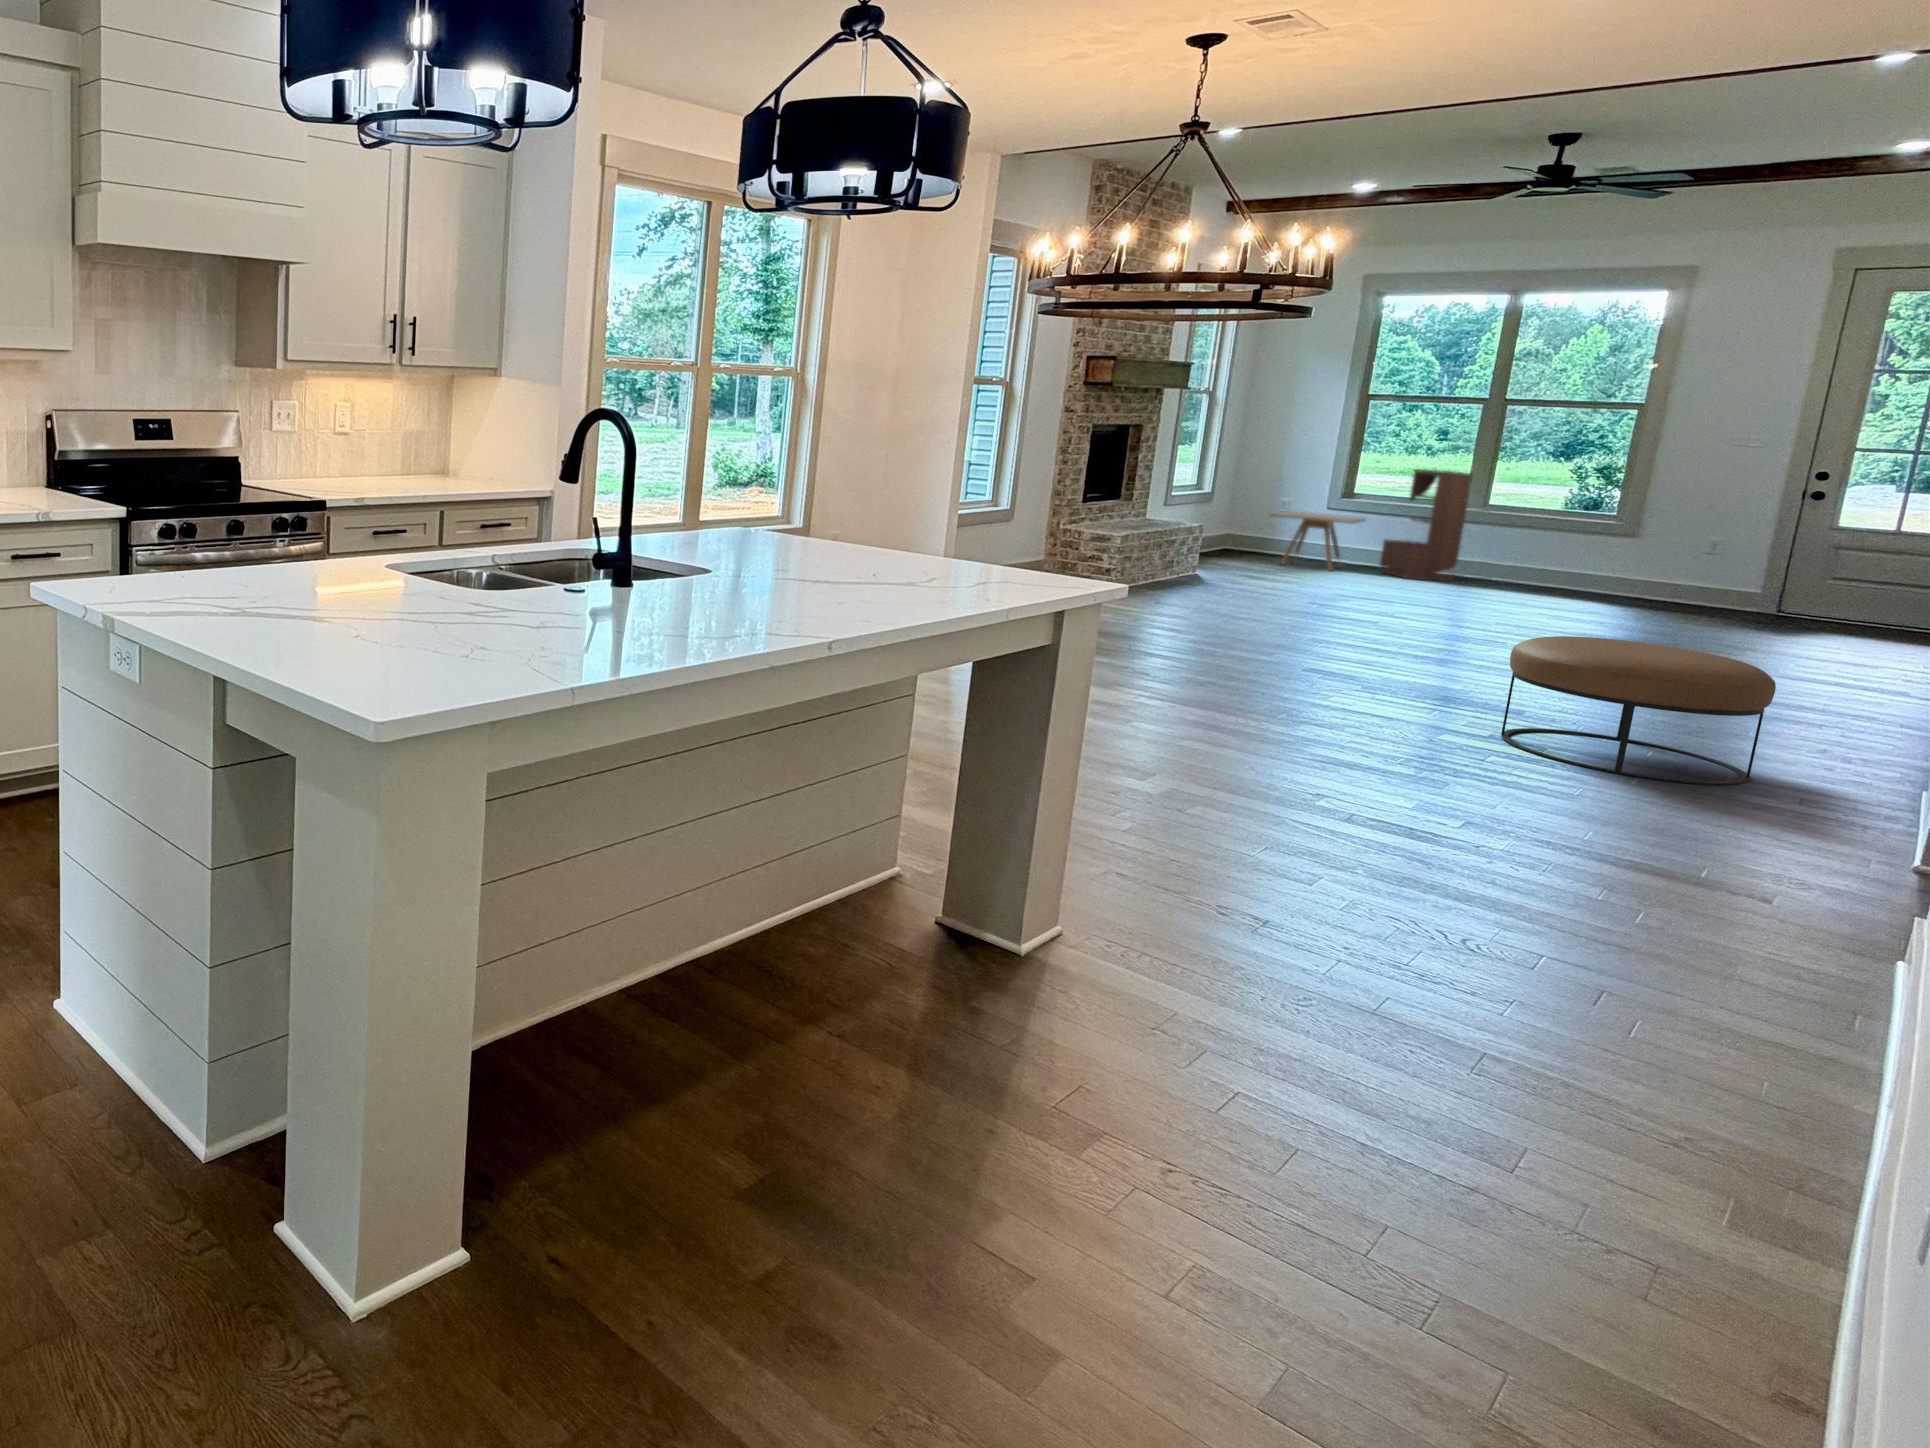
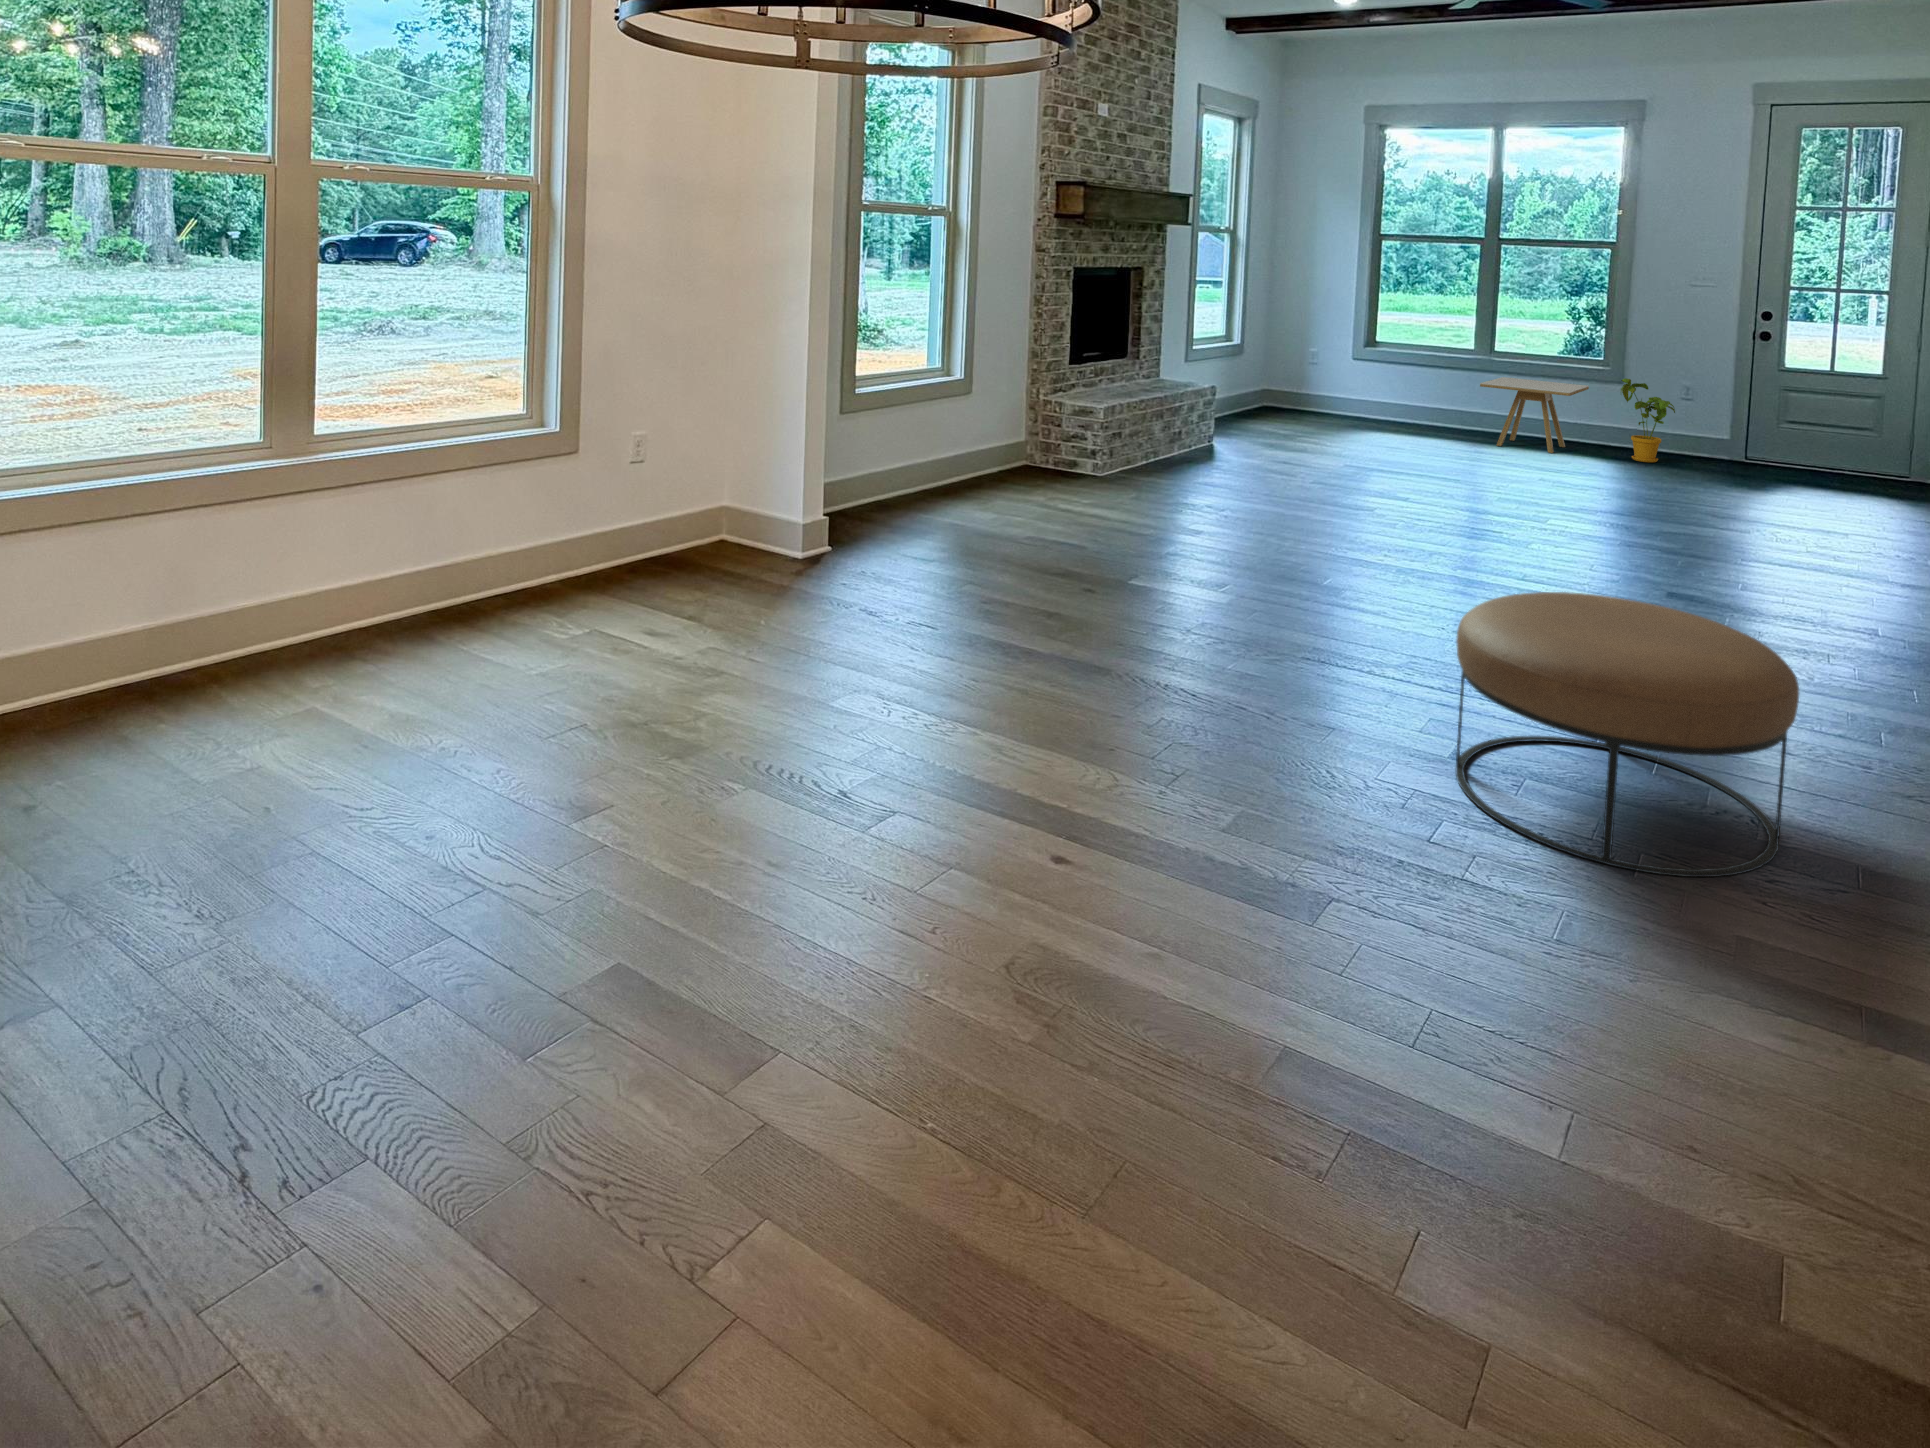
bookshelf: present [1380,469,1472,581] -> none [1402,314,1477,436]
side table: present [1269,510,1365,570] -> present [1480,377,1589,453]
house plant: none [1634,531,1697,609] -> present [1621,378,1675,462]

